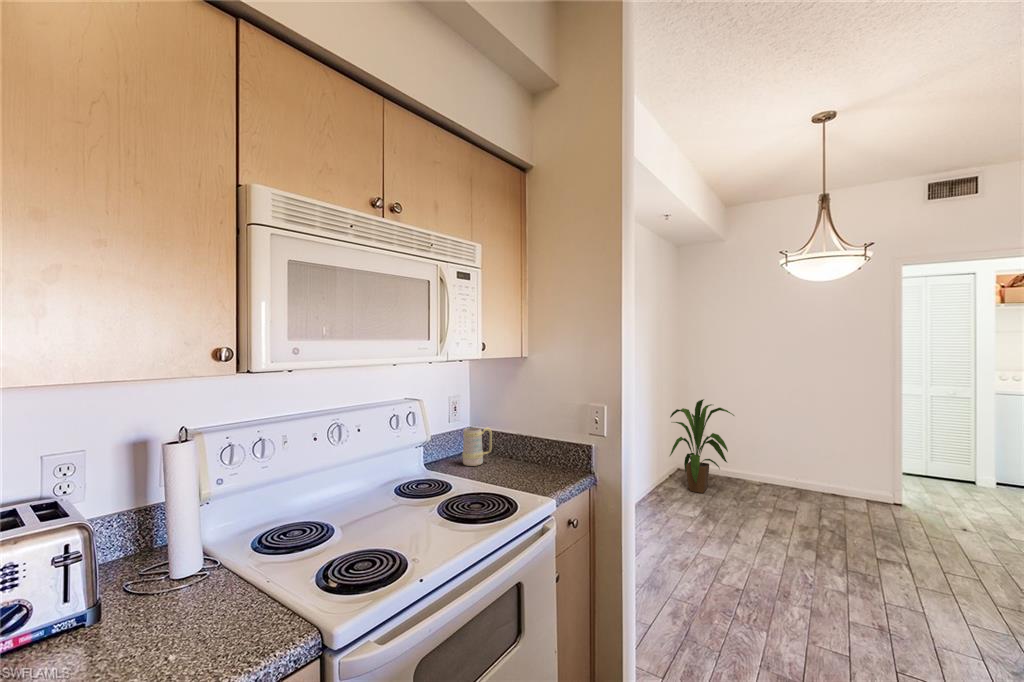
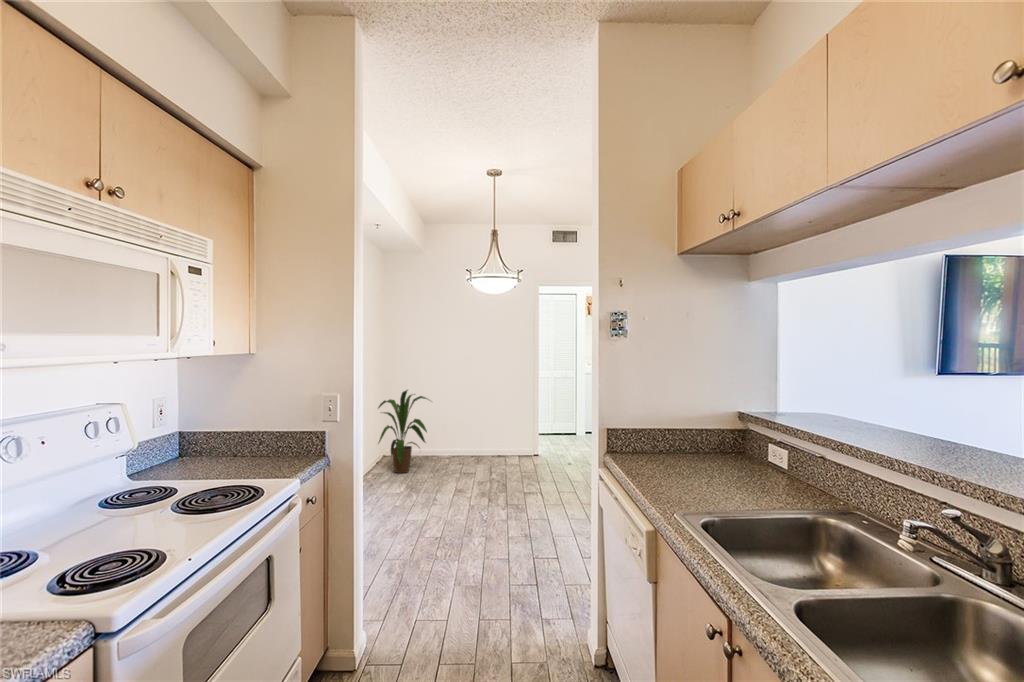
mug: present [462,428,492,466] -> none [176,428,214,470]

